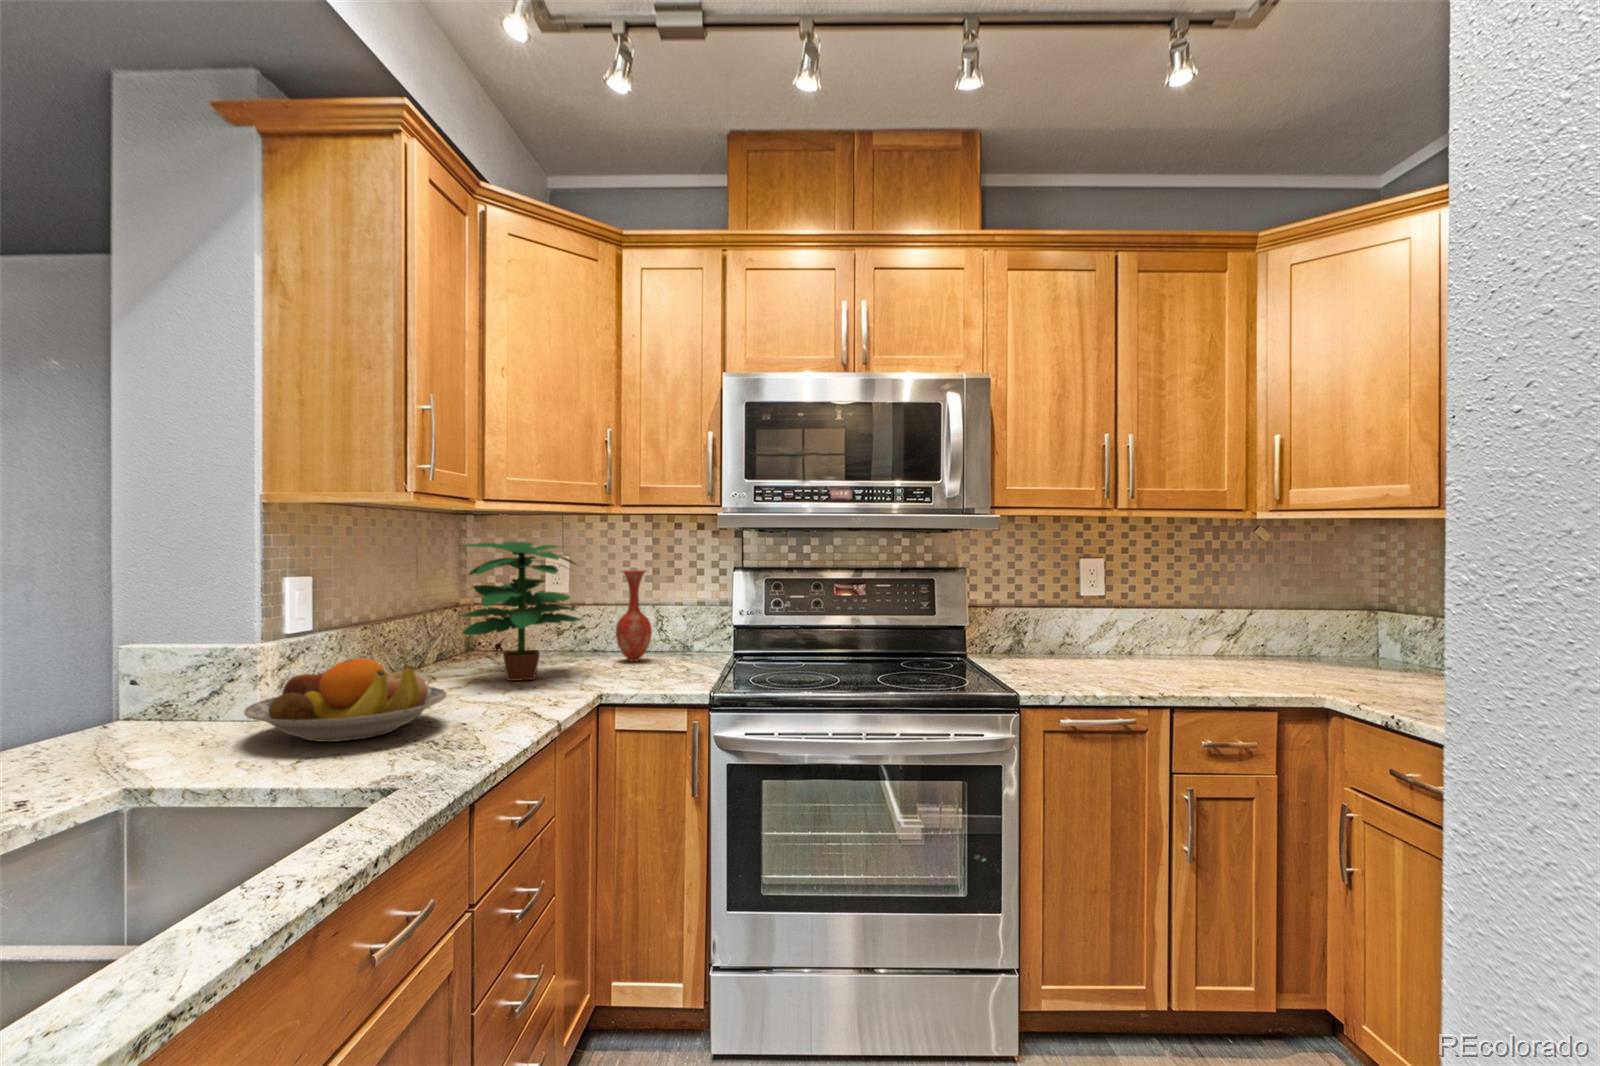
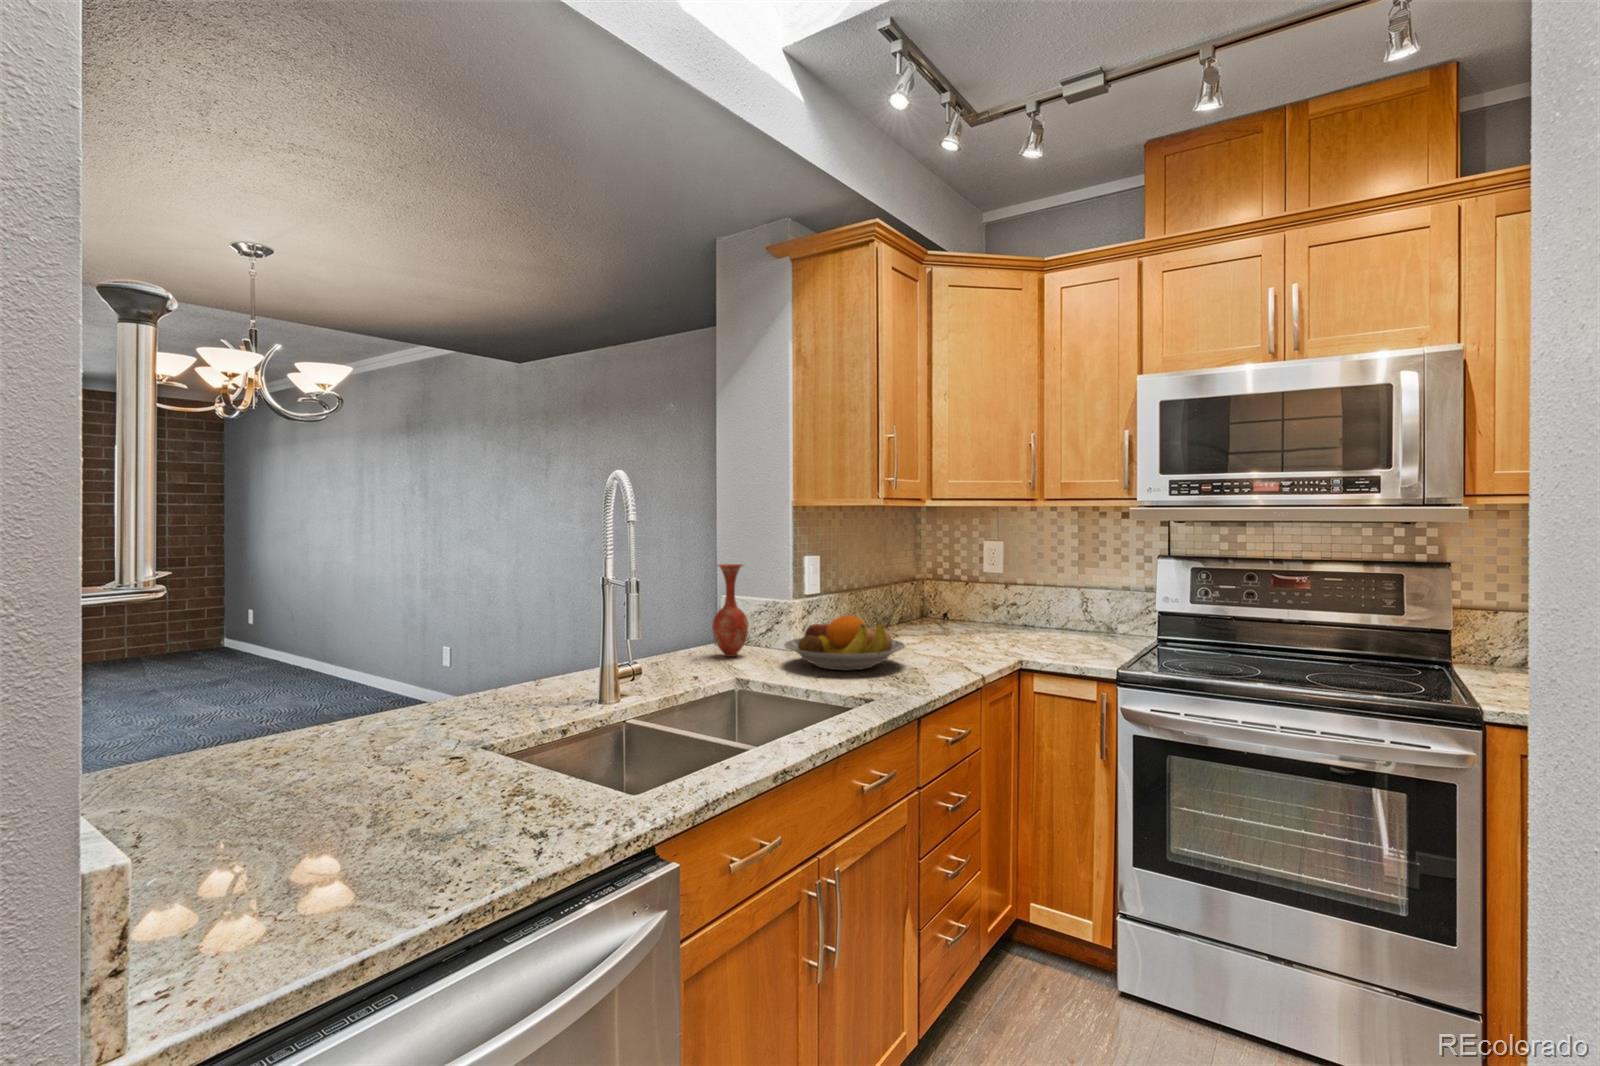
potted plant: present [461,541,581,681] -> none [915,531,1012,643]
vase: present [616,570,652,661] -> present [712,564,748,657]

